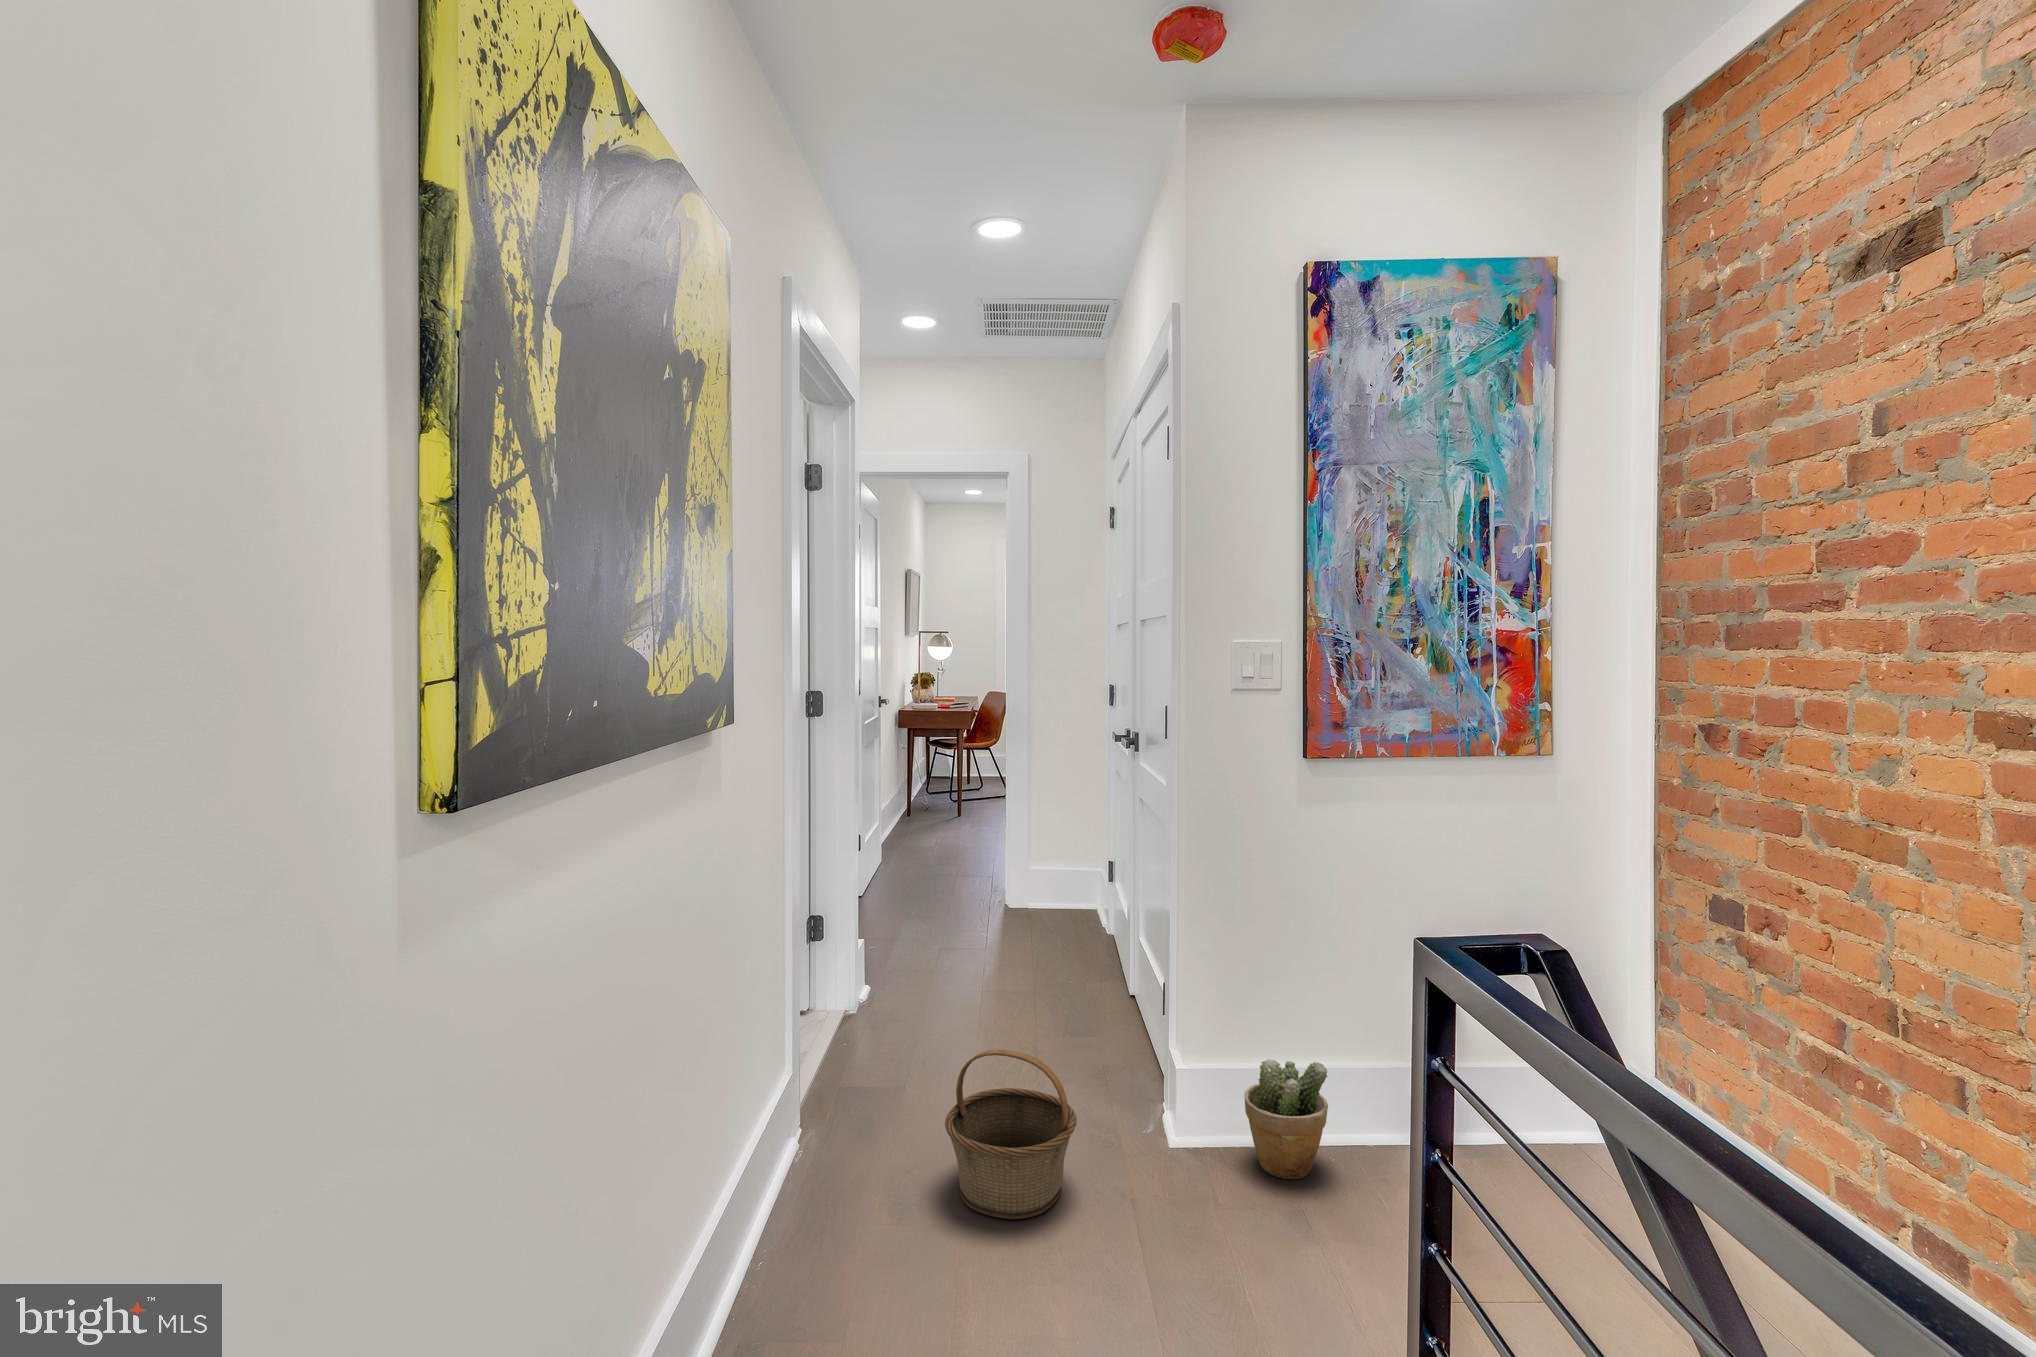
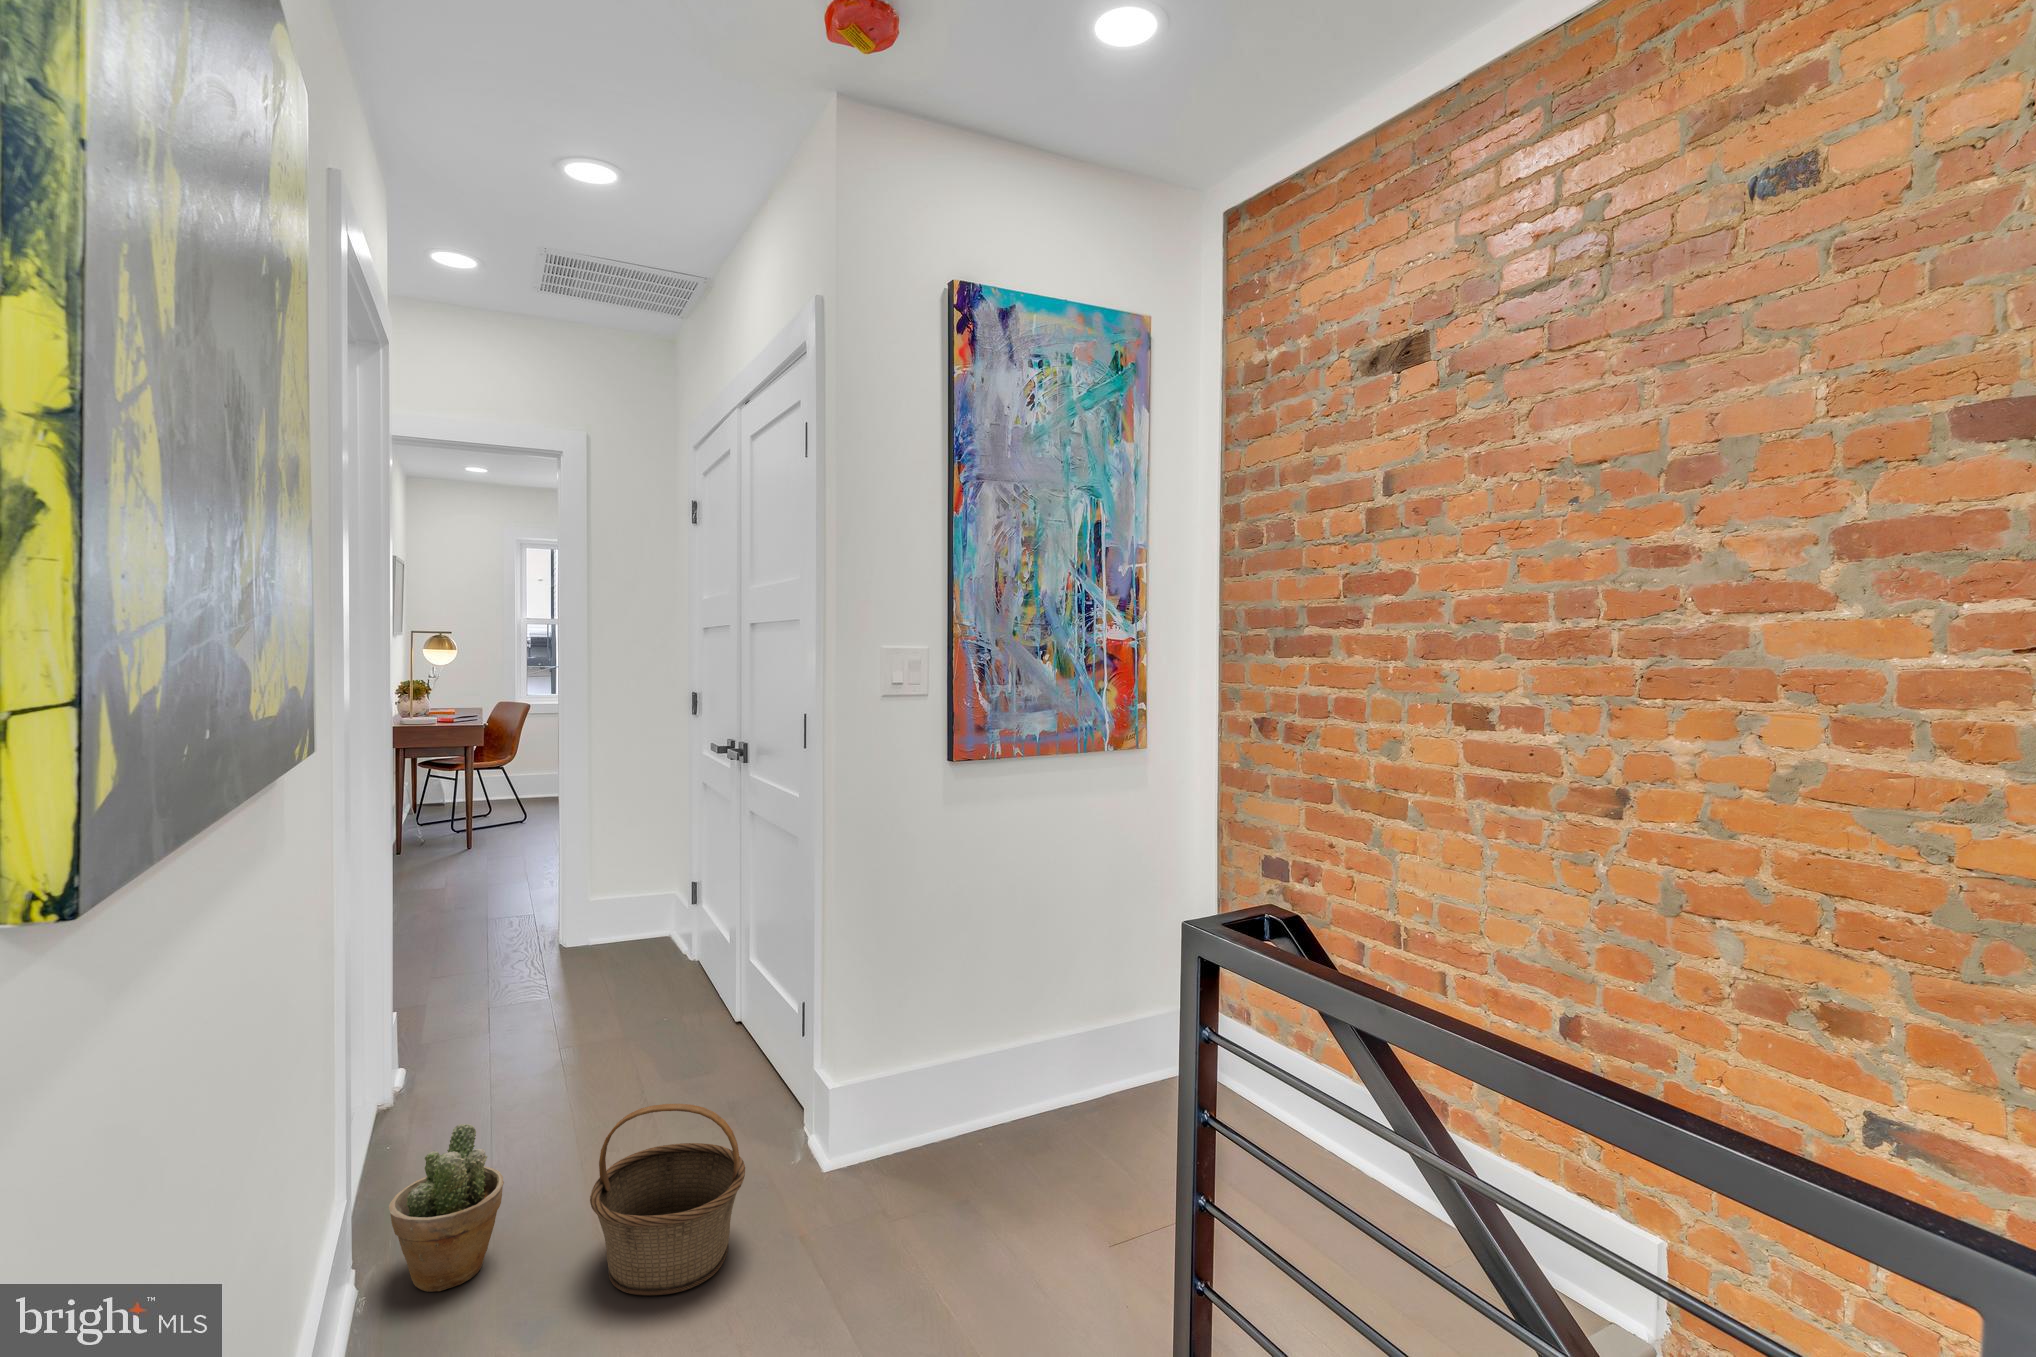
potted plant: present [1244,1060,1328,1179] -> present [389,1124,504,1292]

